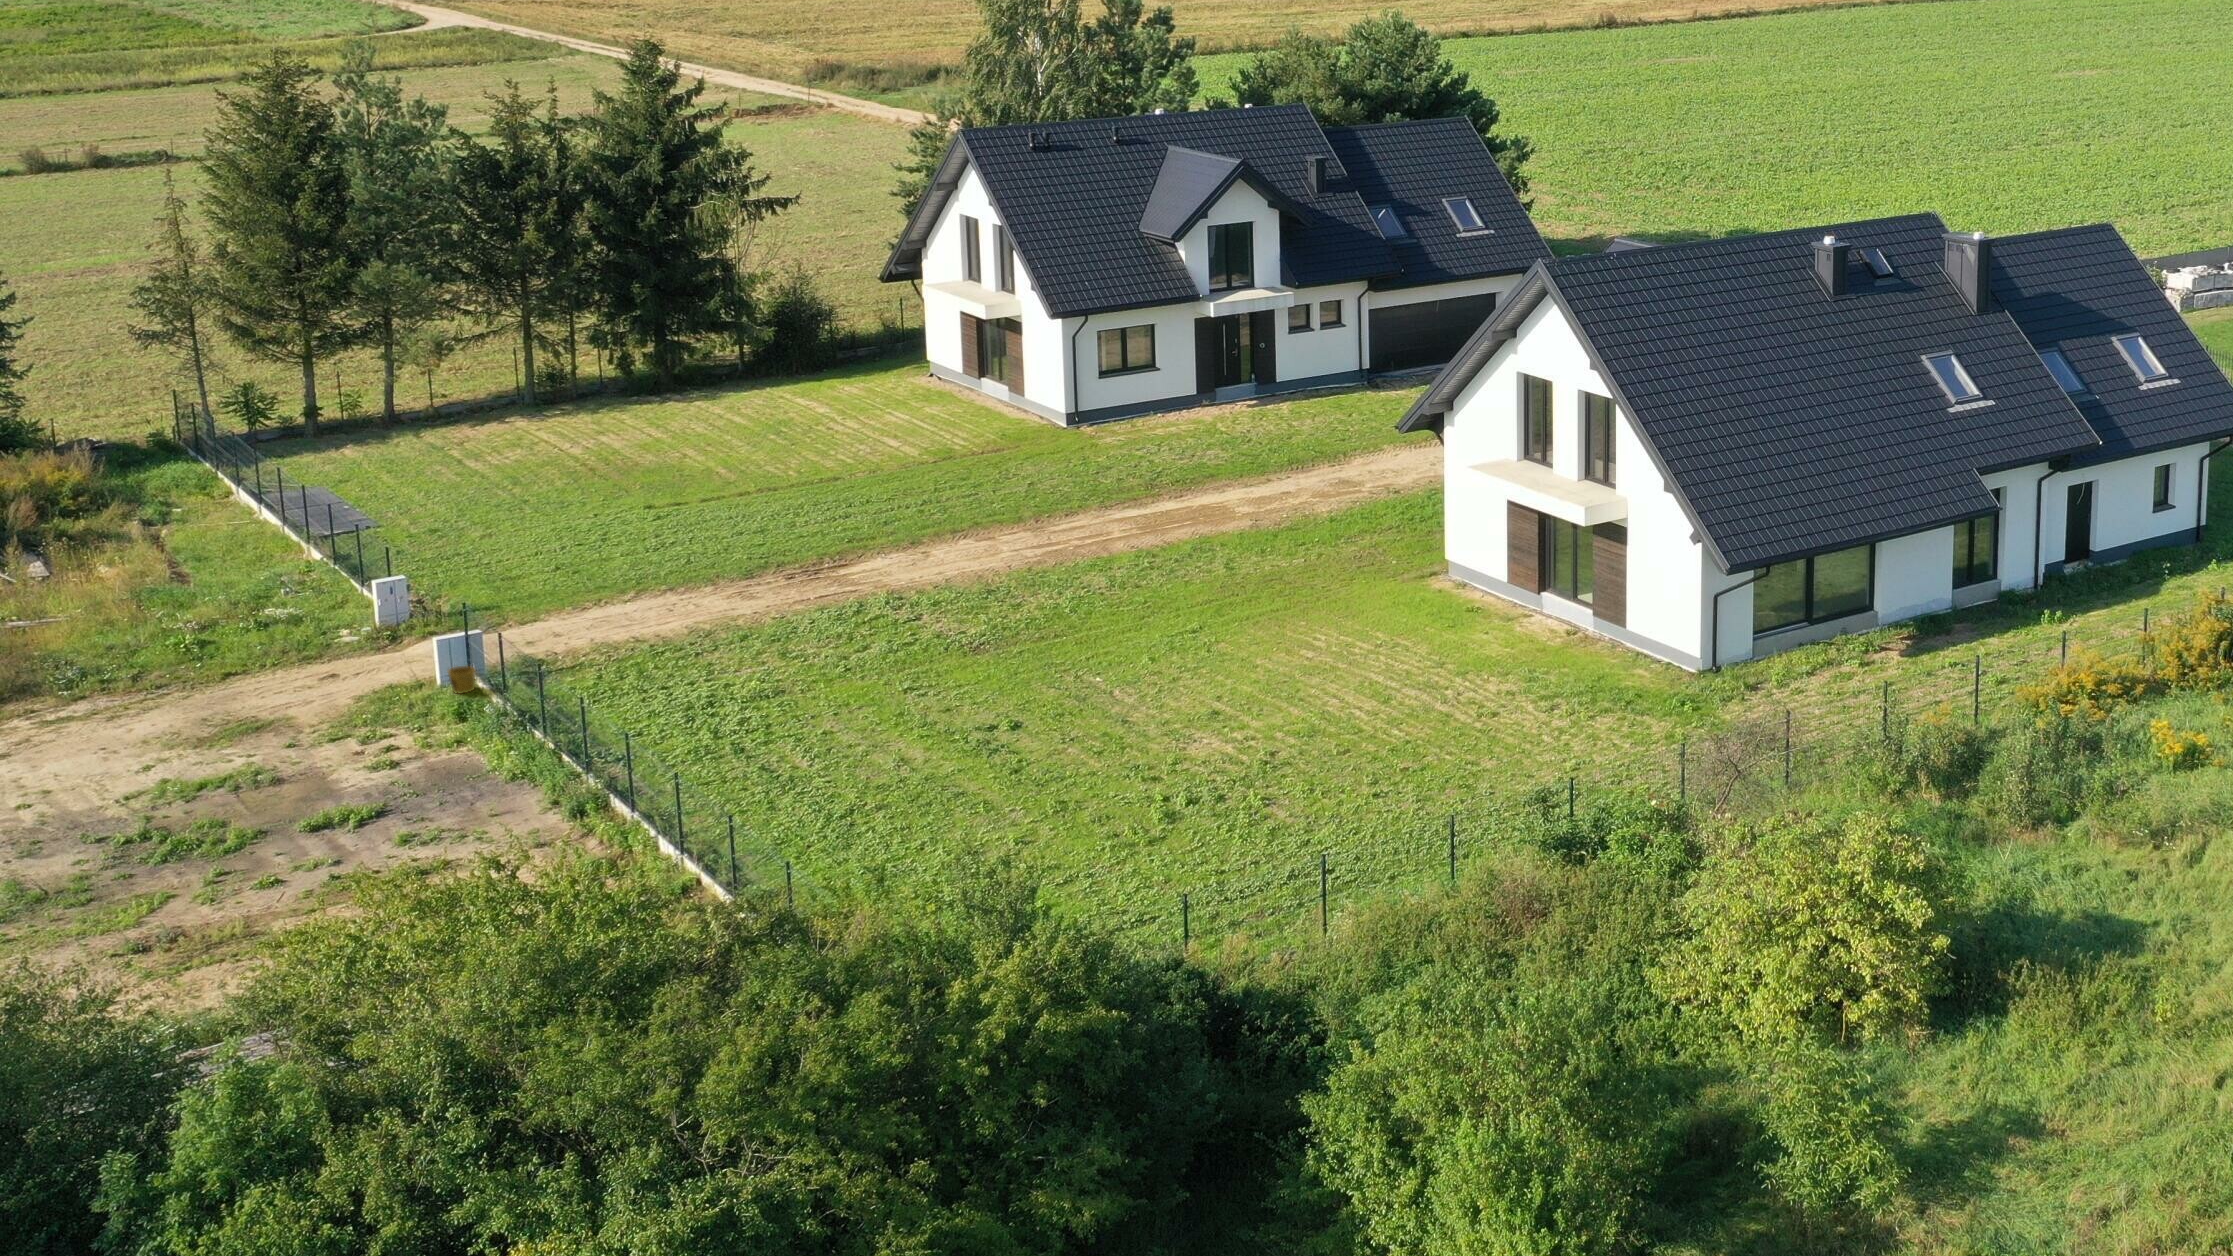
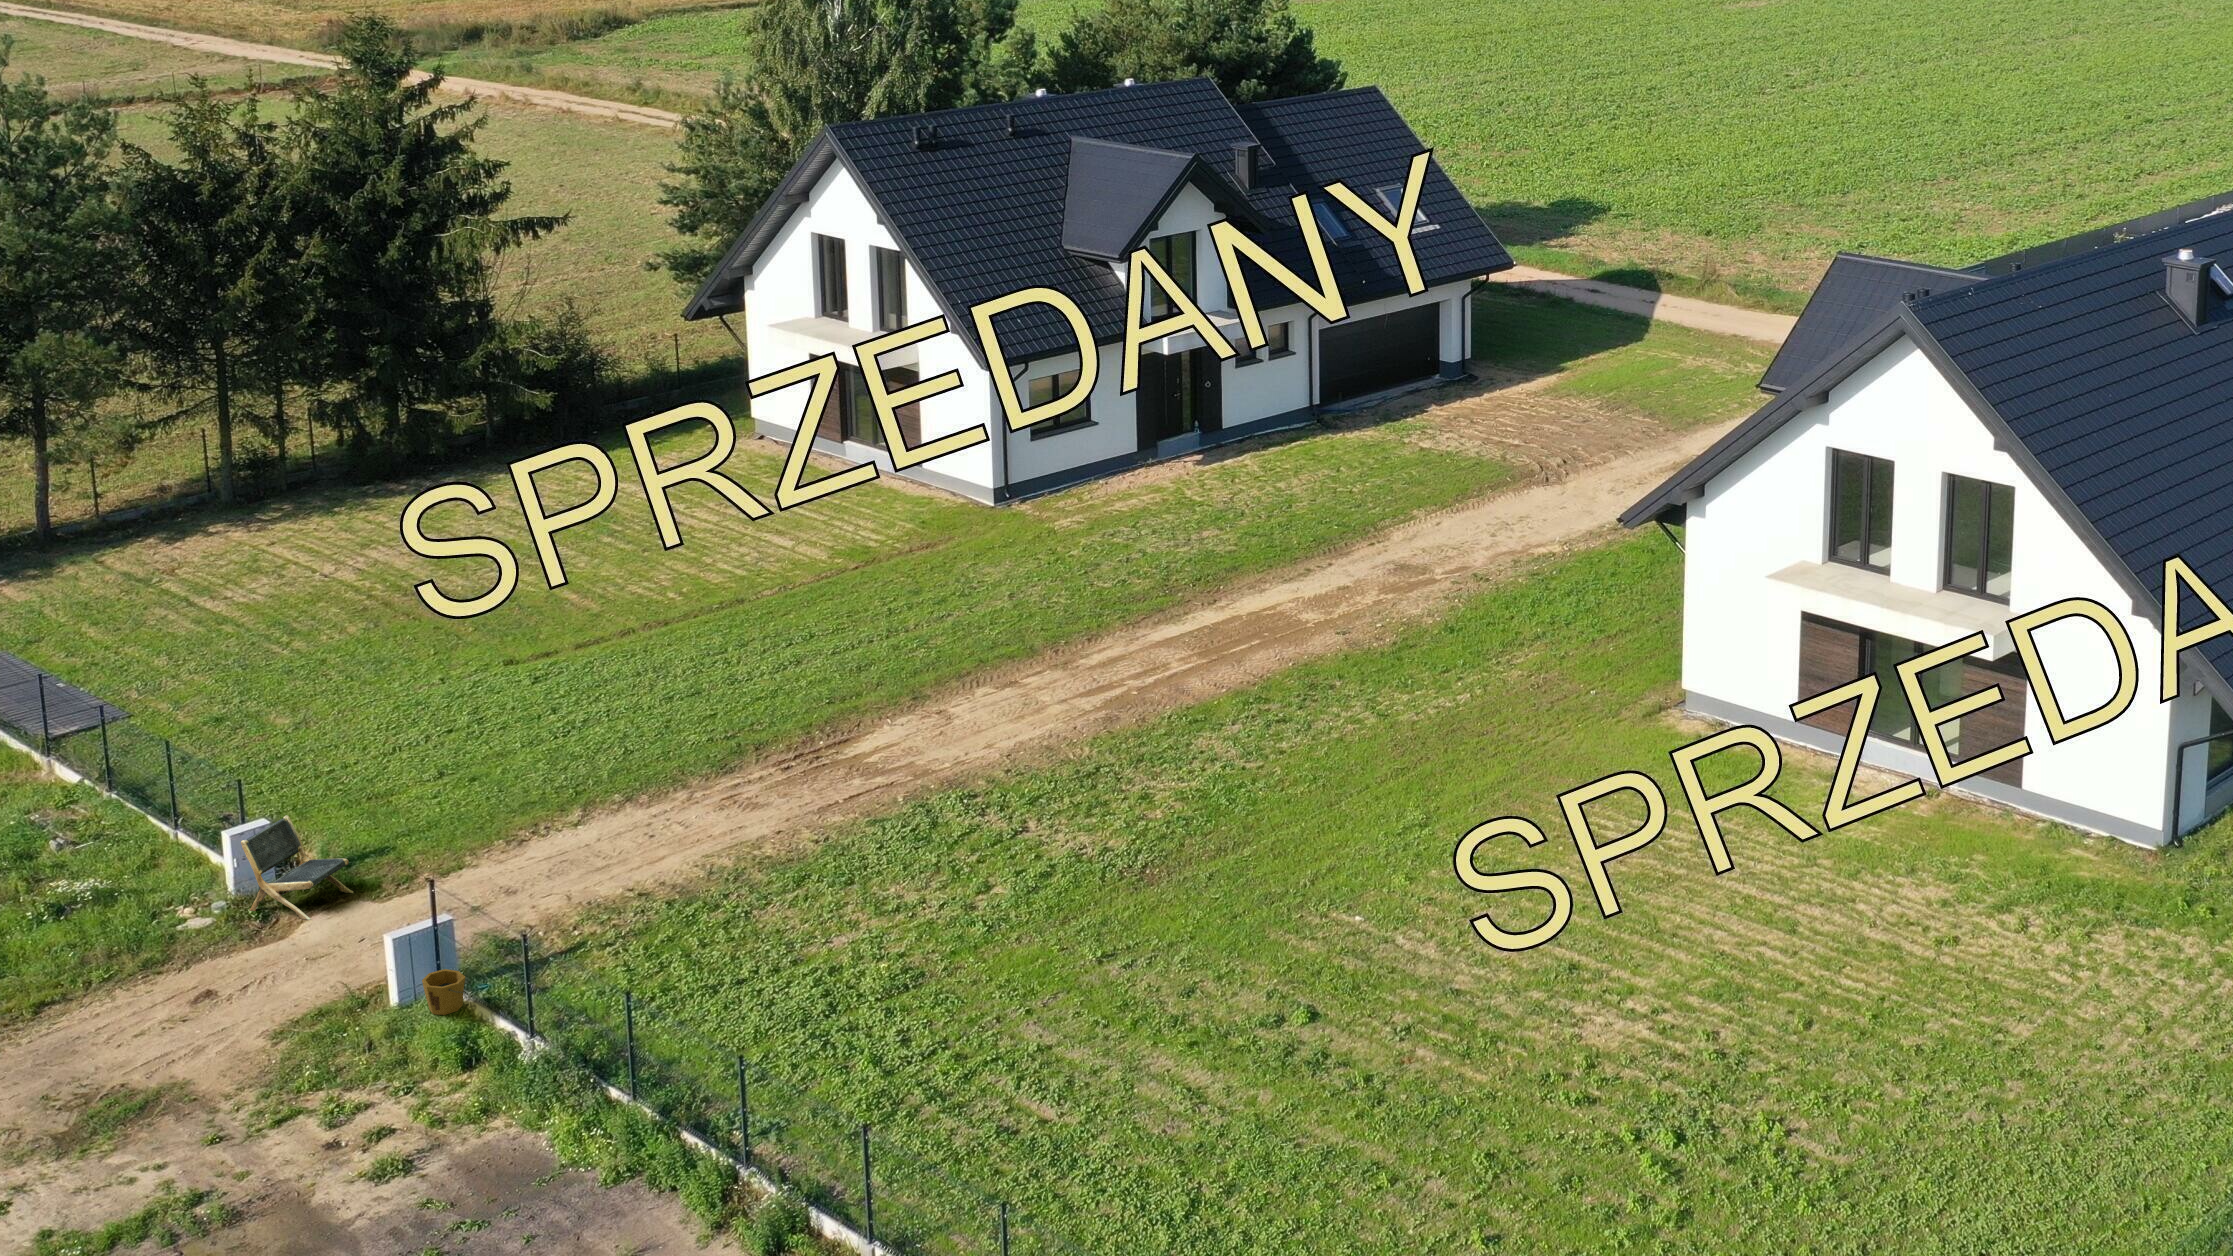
lounge chair: none [374,573,451,640] -> present [241,816,353,920]

